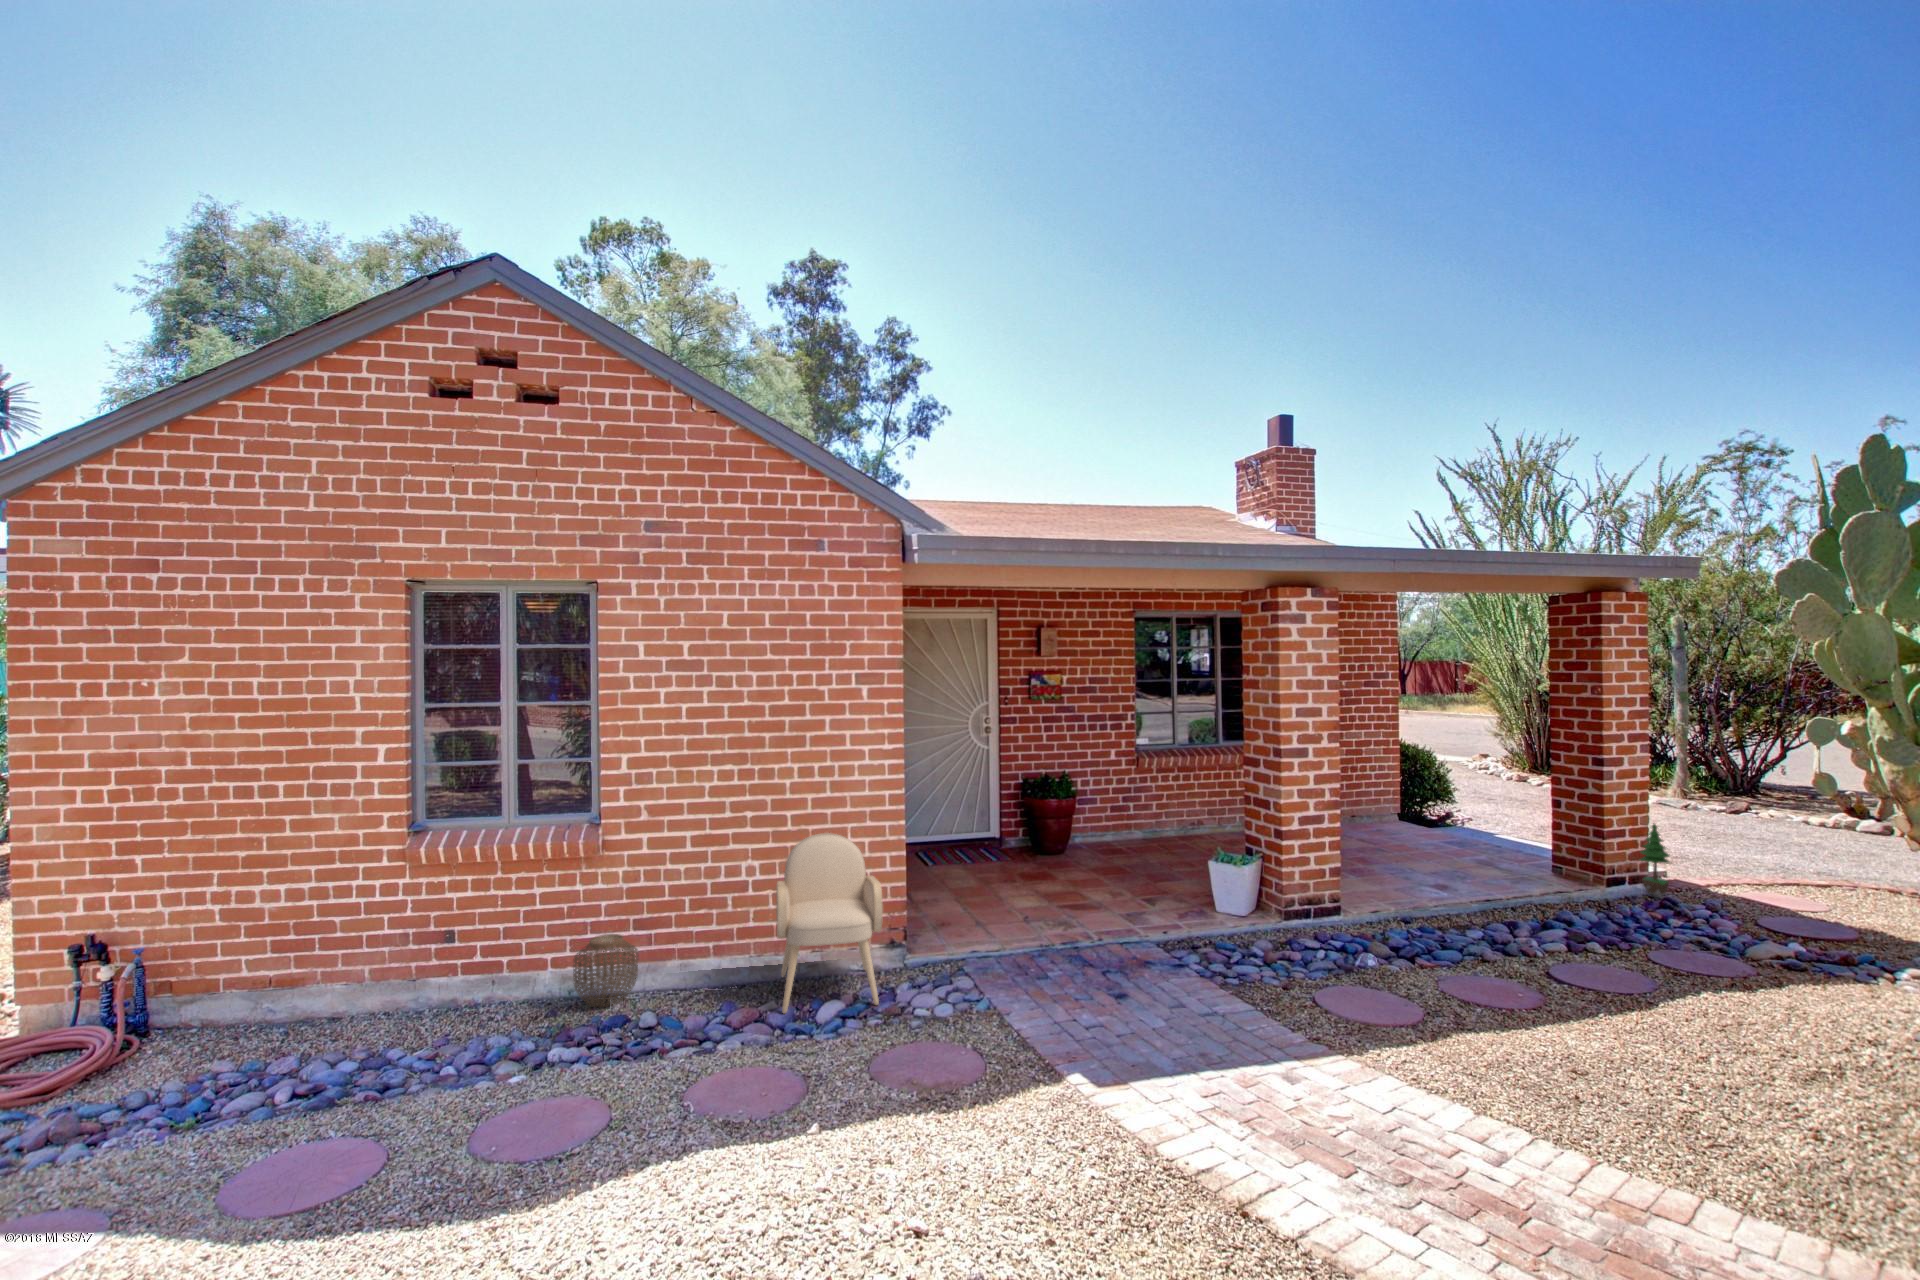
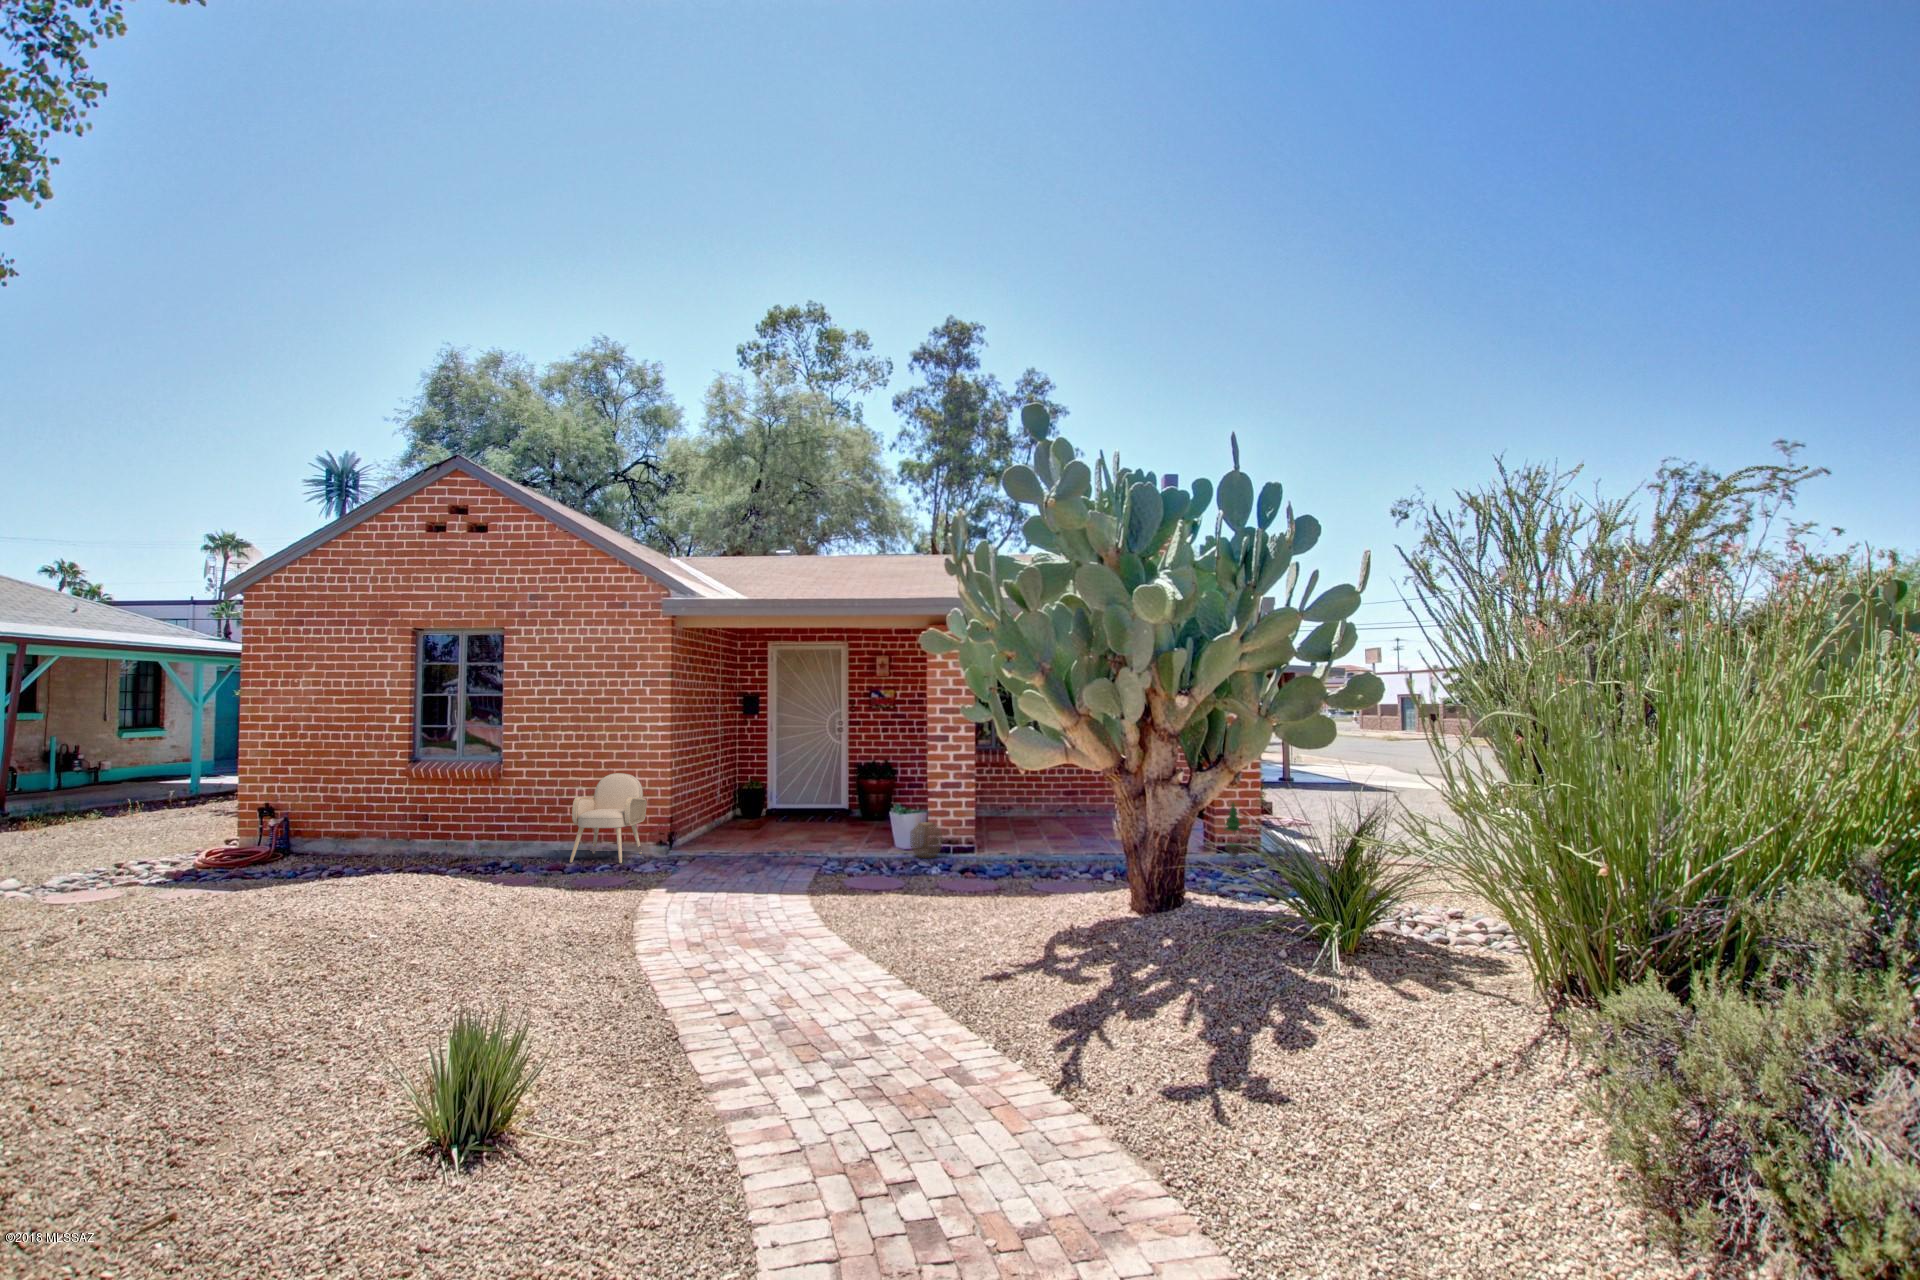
woven basket: present [573,934,638,1007] -> present [910,822,942,858]

